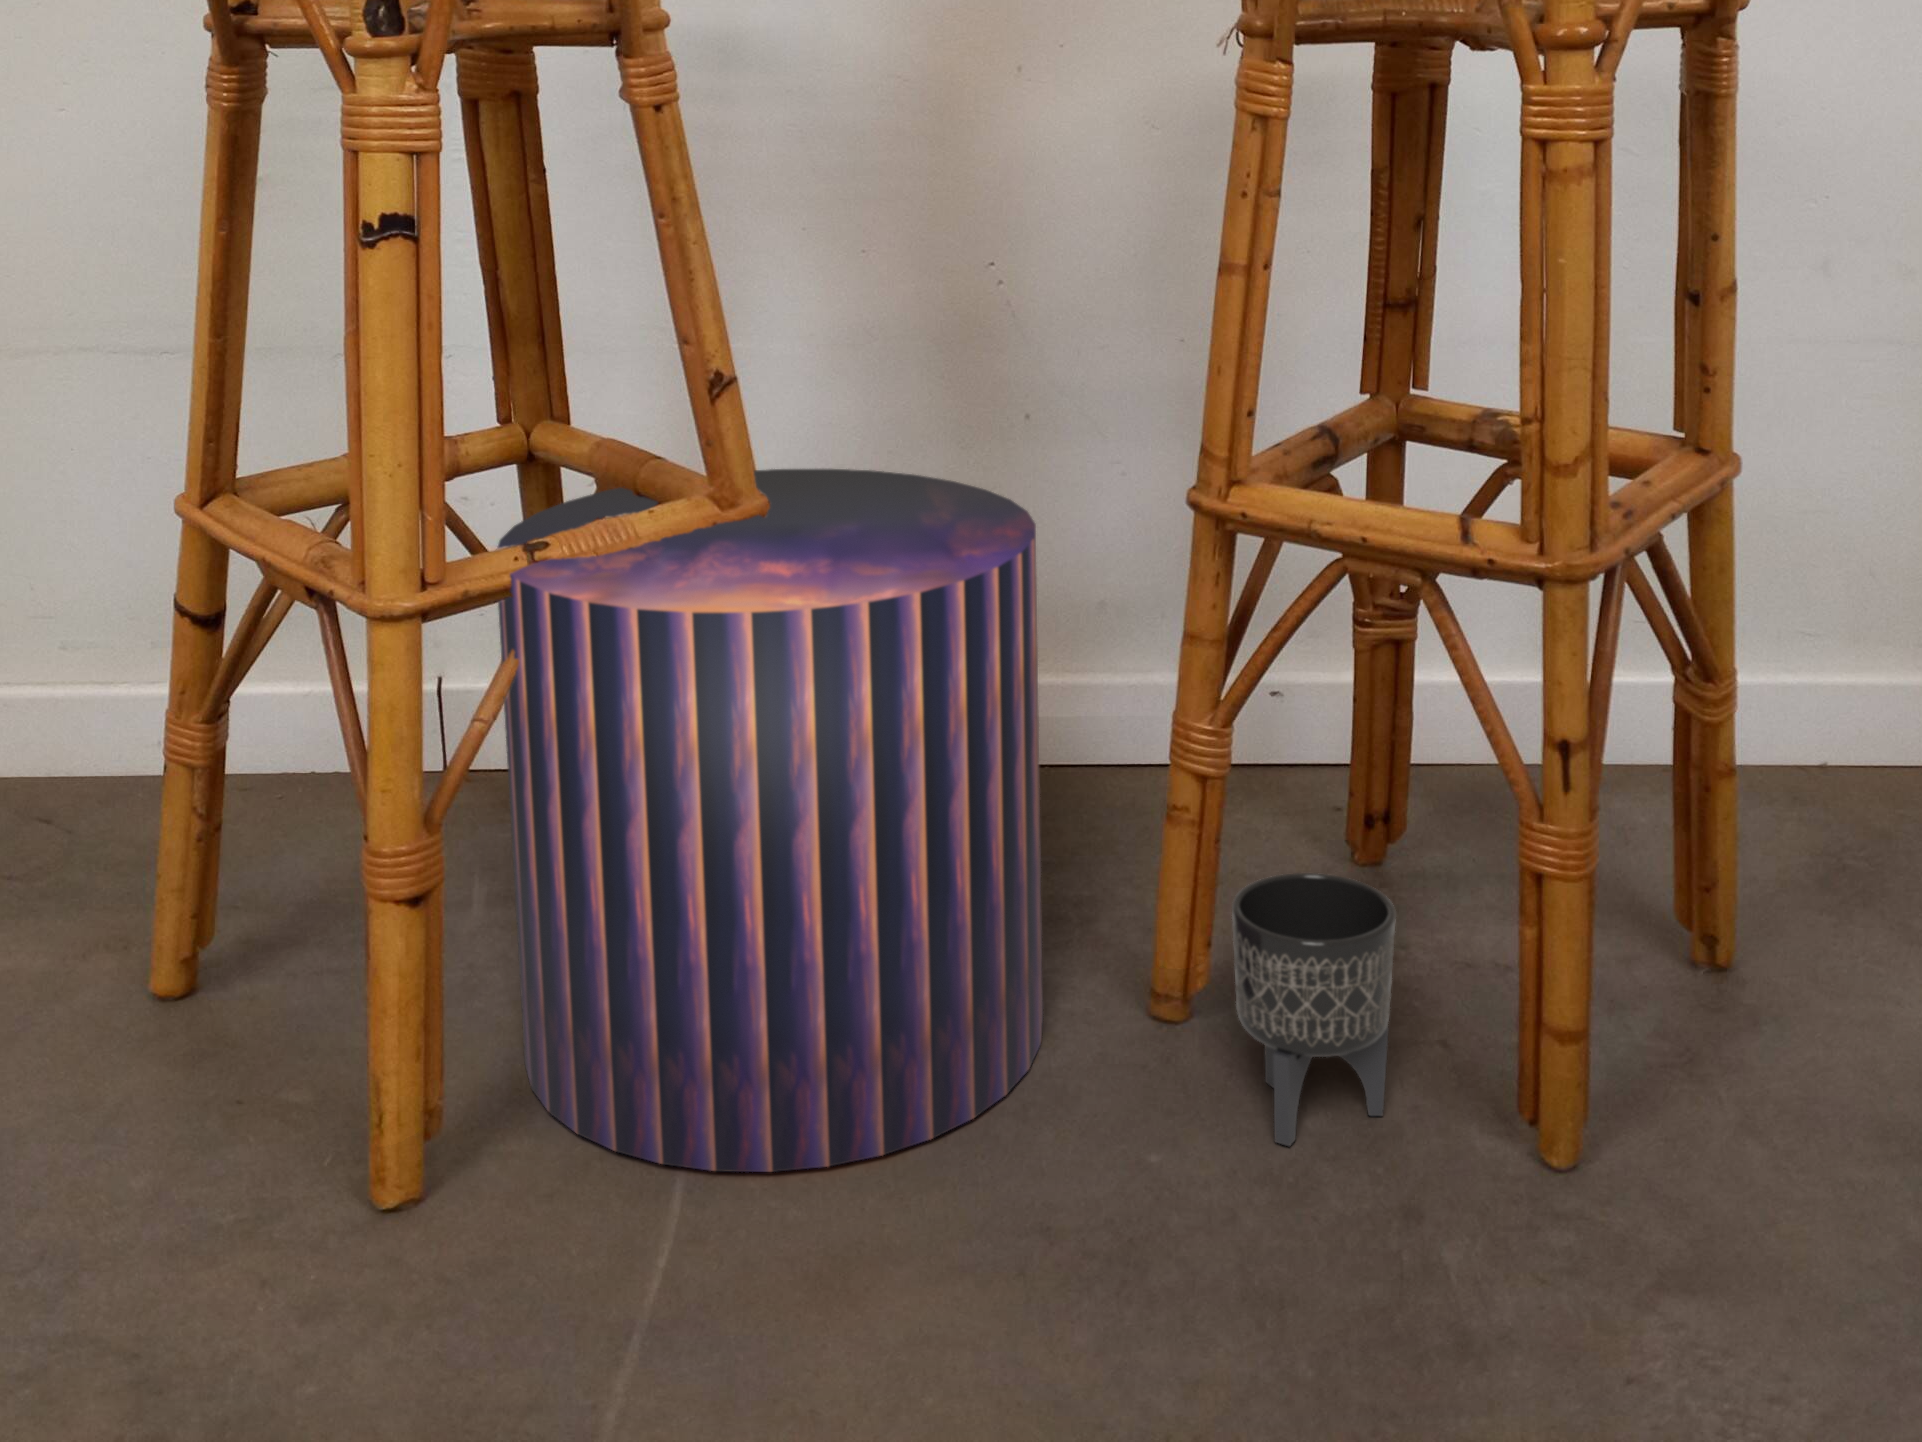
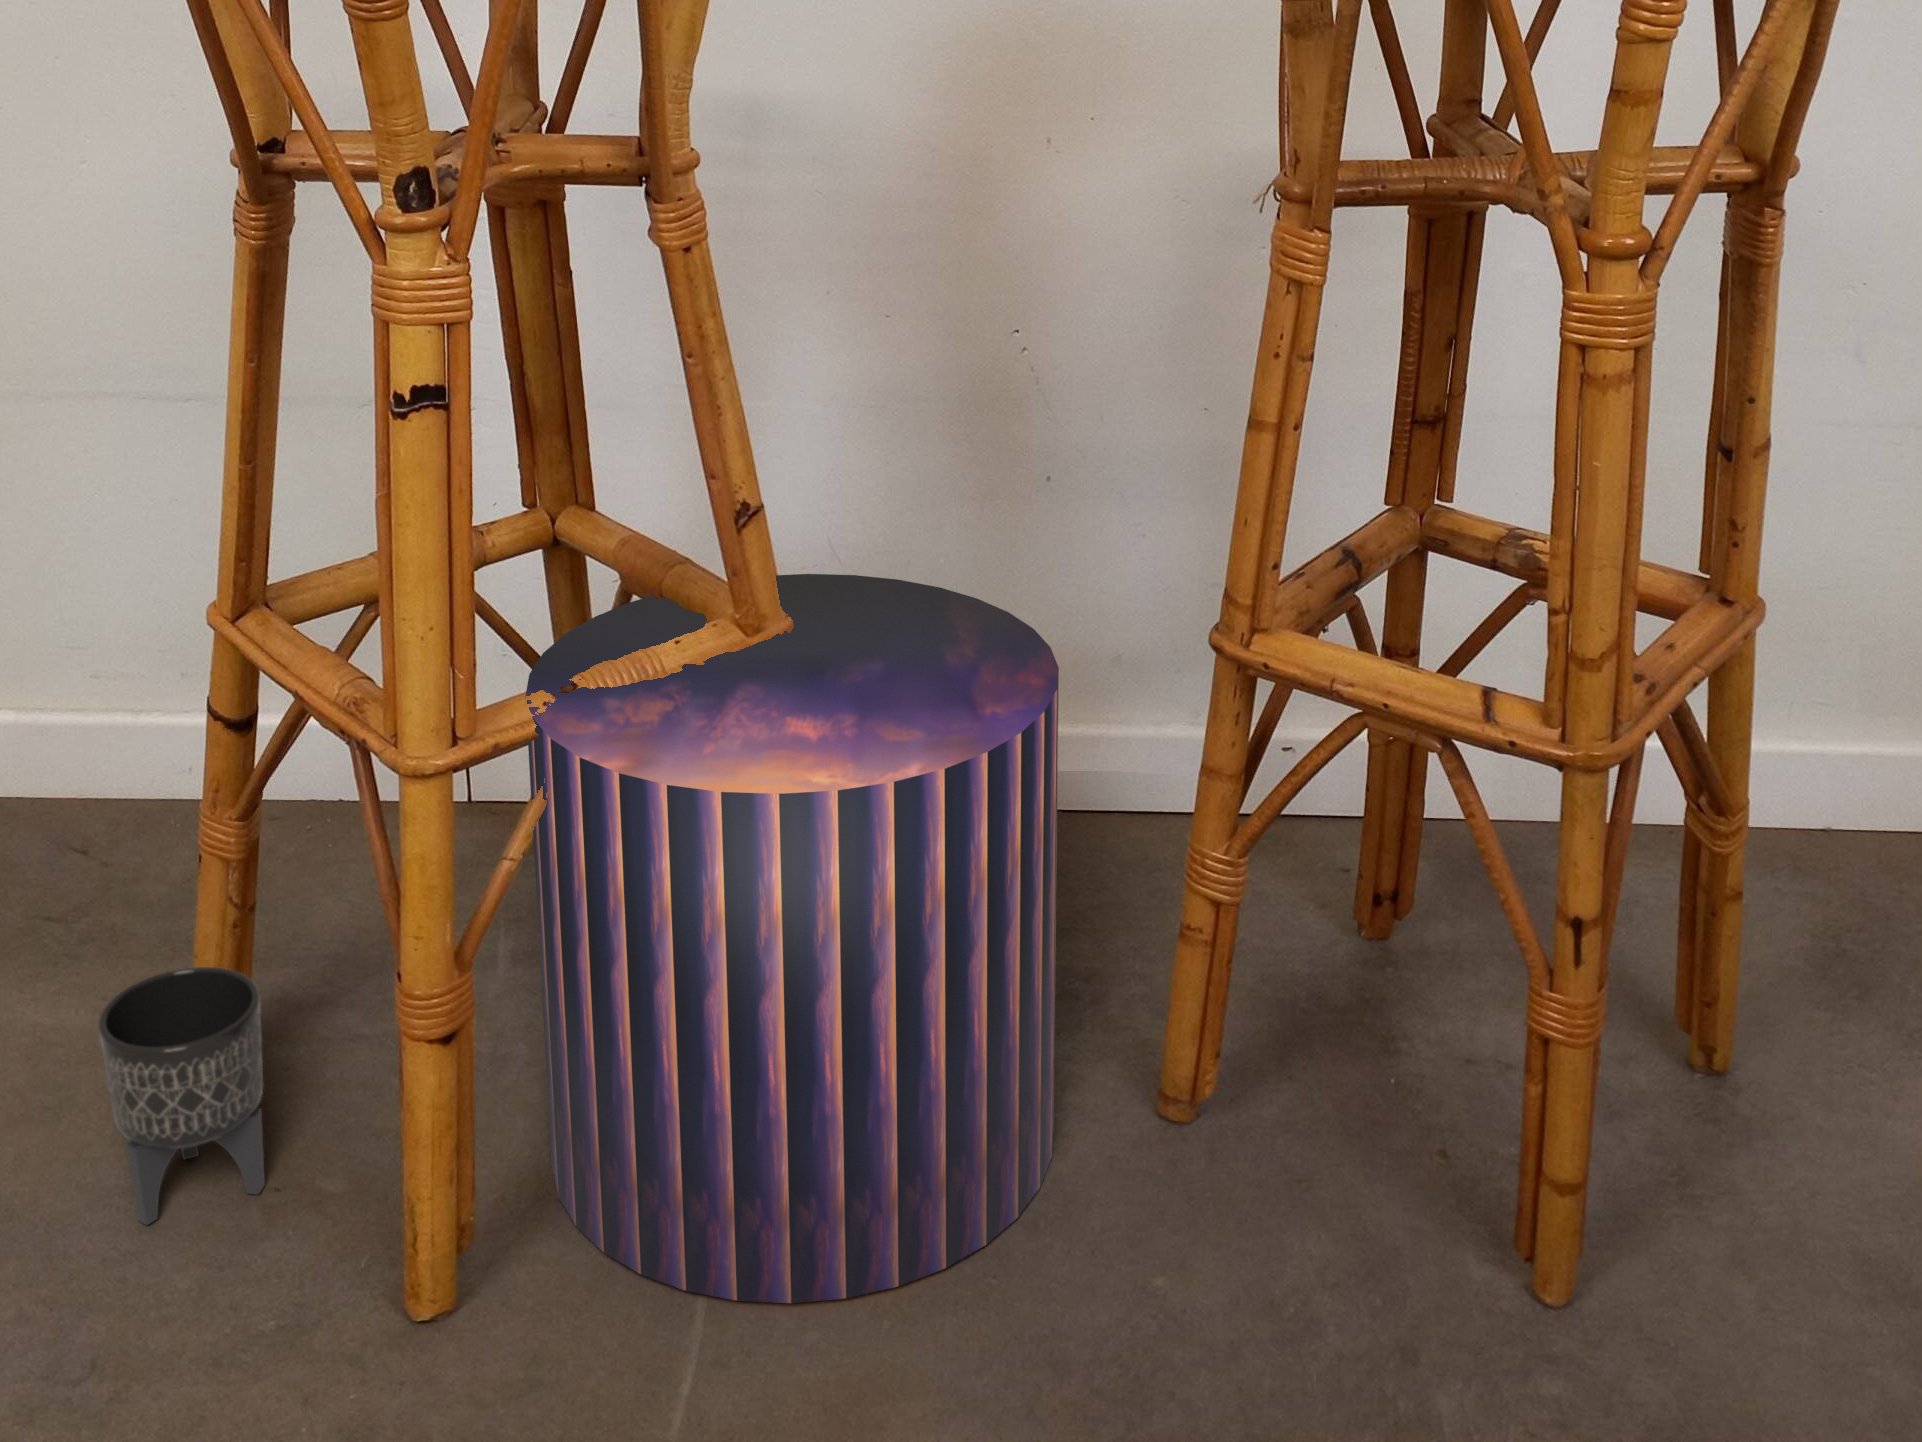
planter: present [1232,873,1396,1146] -> present [98,967,265,1225]

